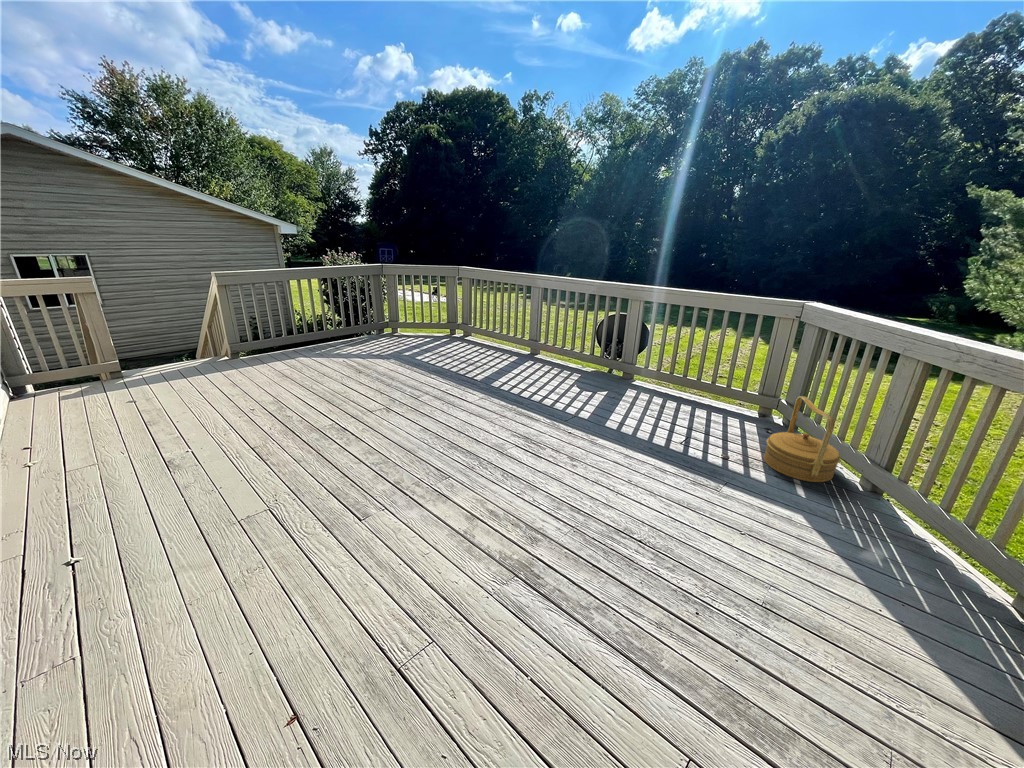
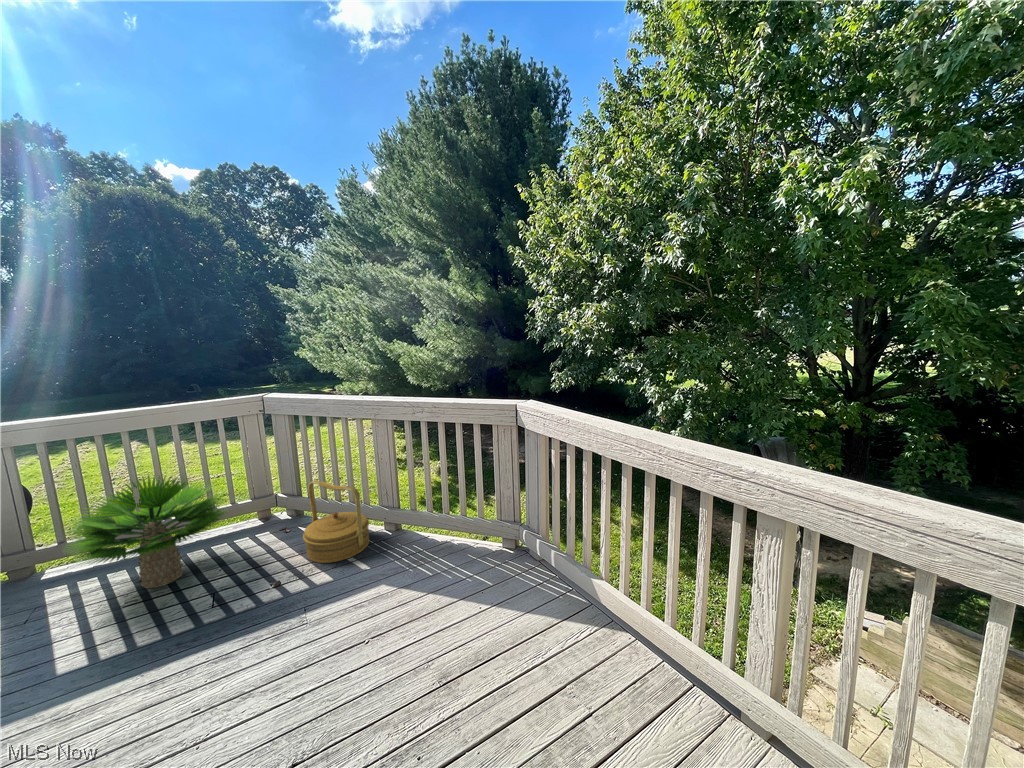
potted plant: none [633,340,732,418] -> present [69,475,227,588]

